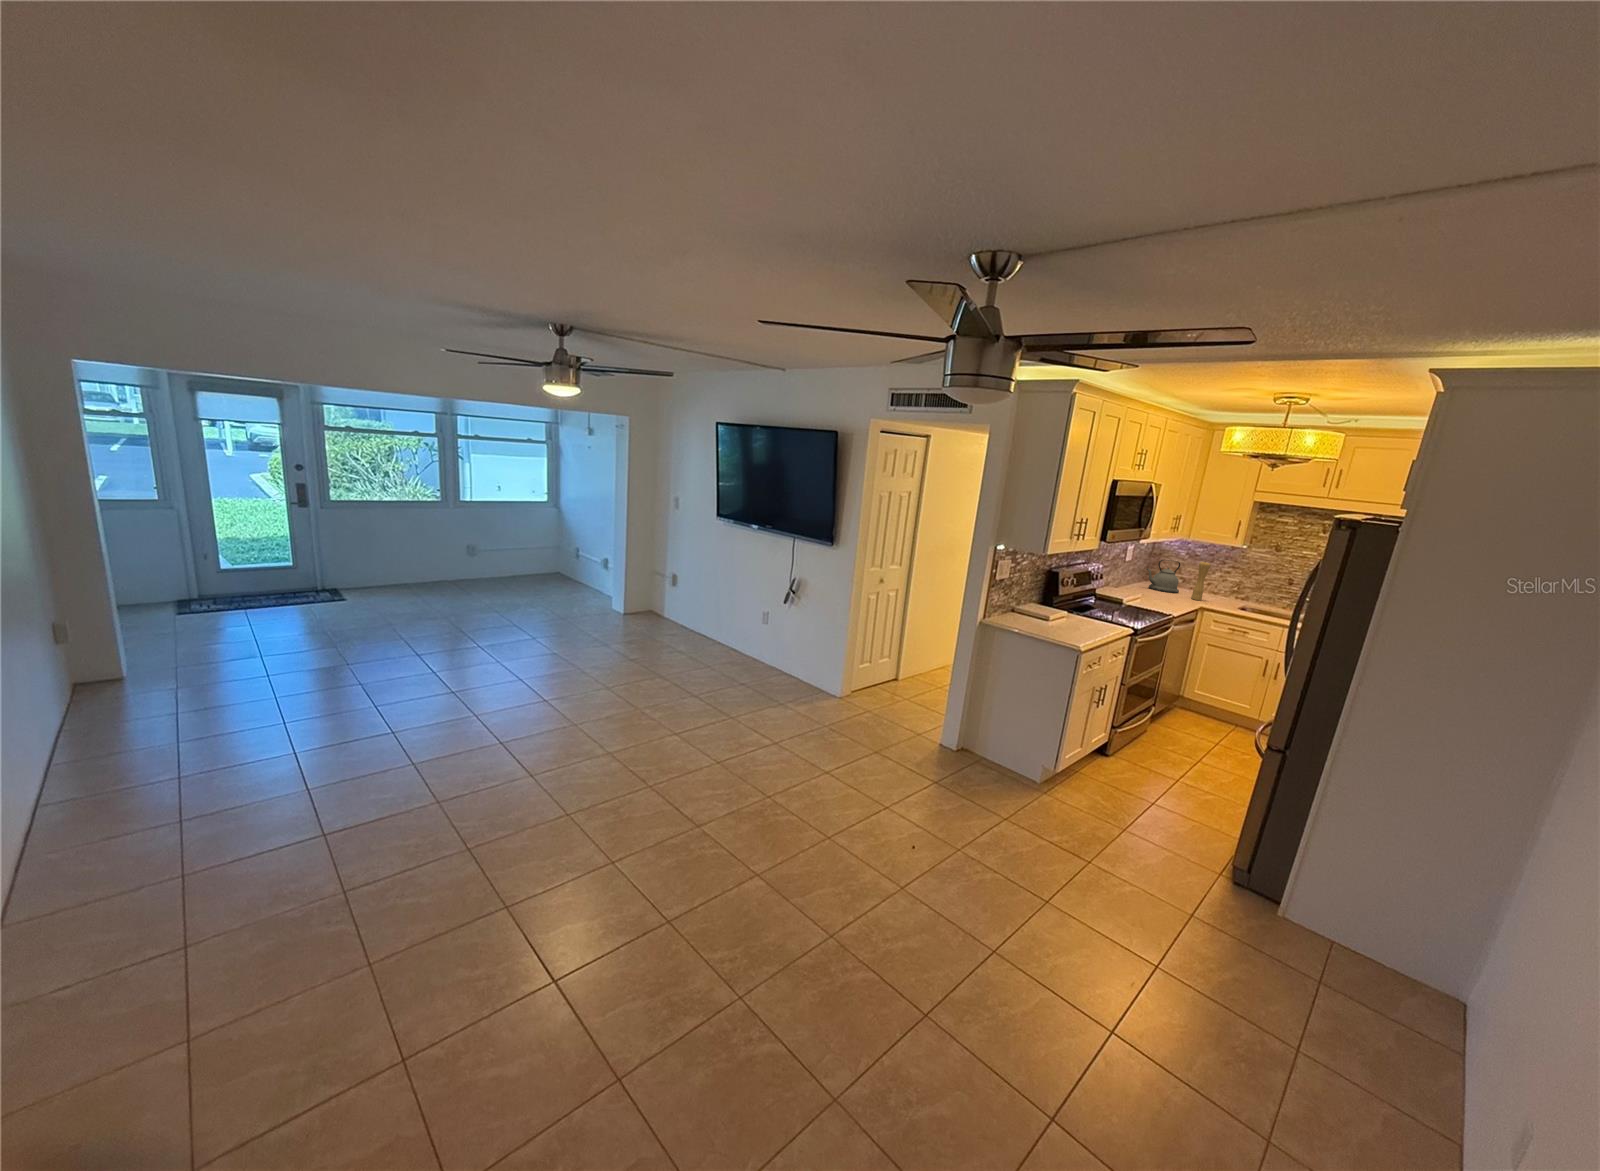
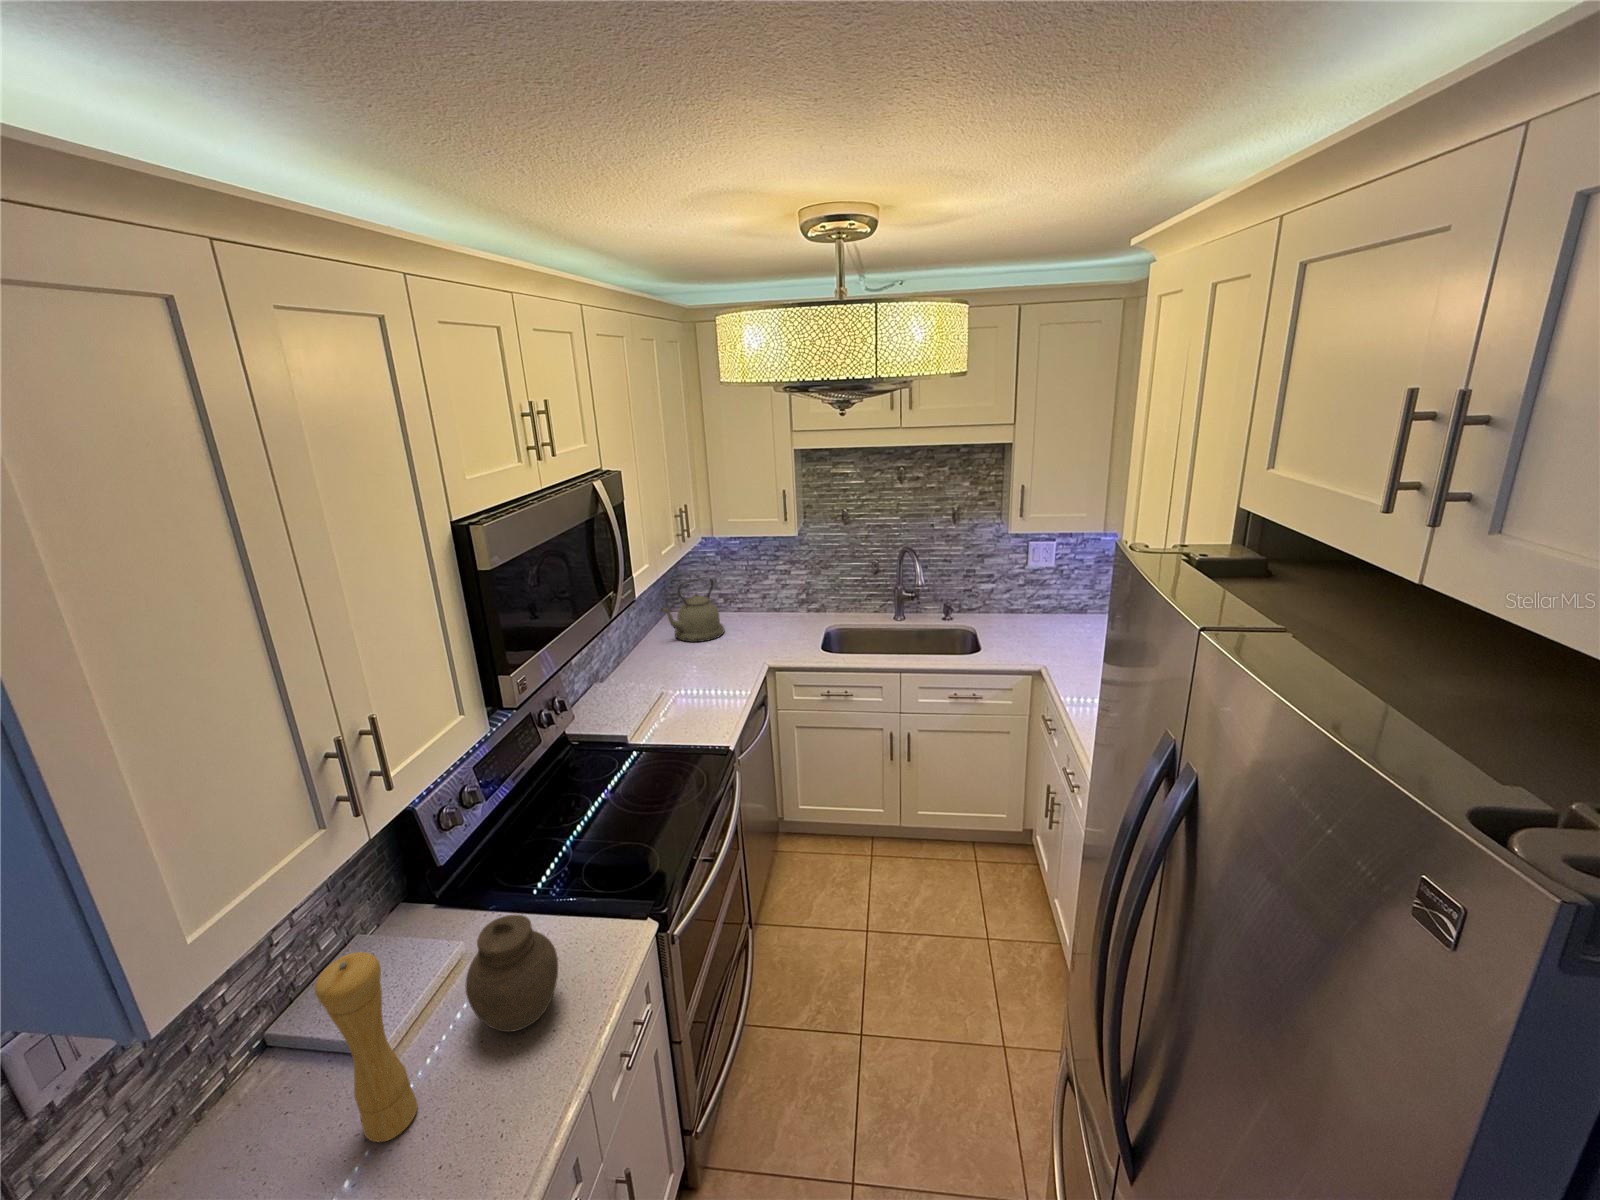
pepper mill: present [1191,562,1211,600] -> present [315,952,418,1142]
jar: none [1084,585,1111,620] -> present [466,915,558,1032]

